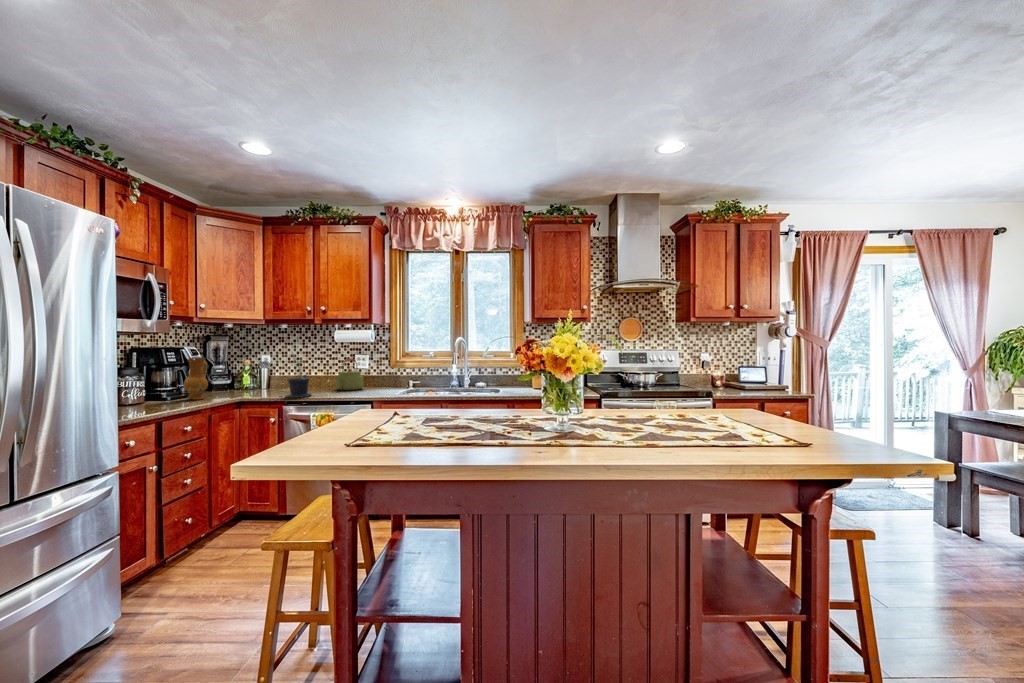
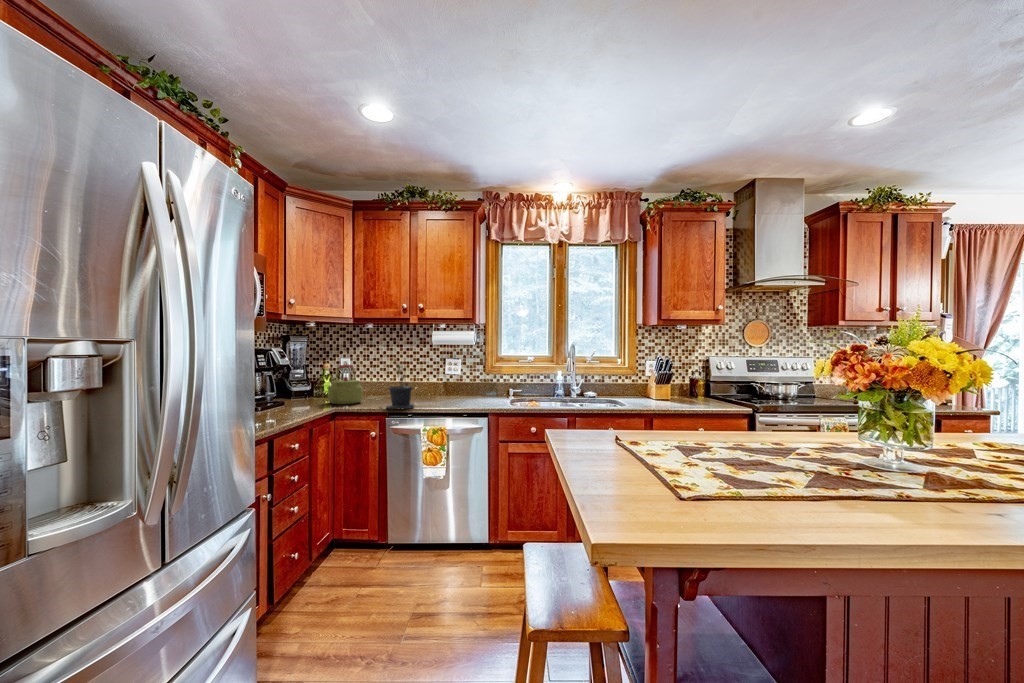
ceramic jug: present [184,357,208,400] -> none [274,361,301,411]
kettle: present [336,359,364,390] -> present [328,365,363,404]

